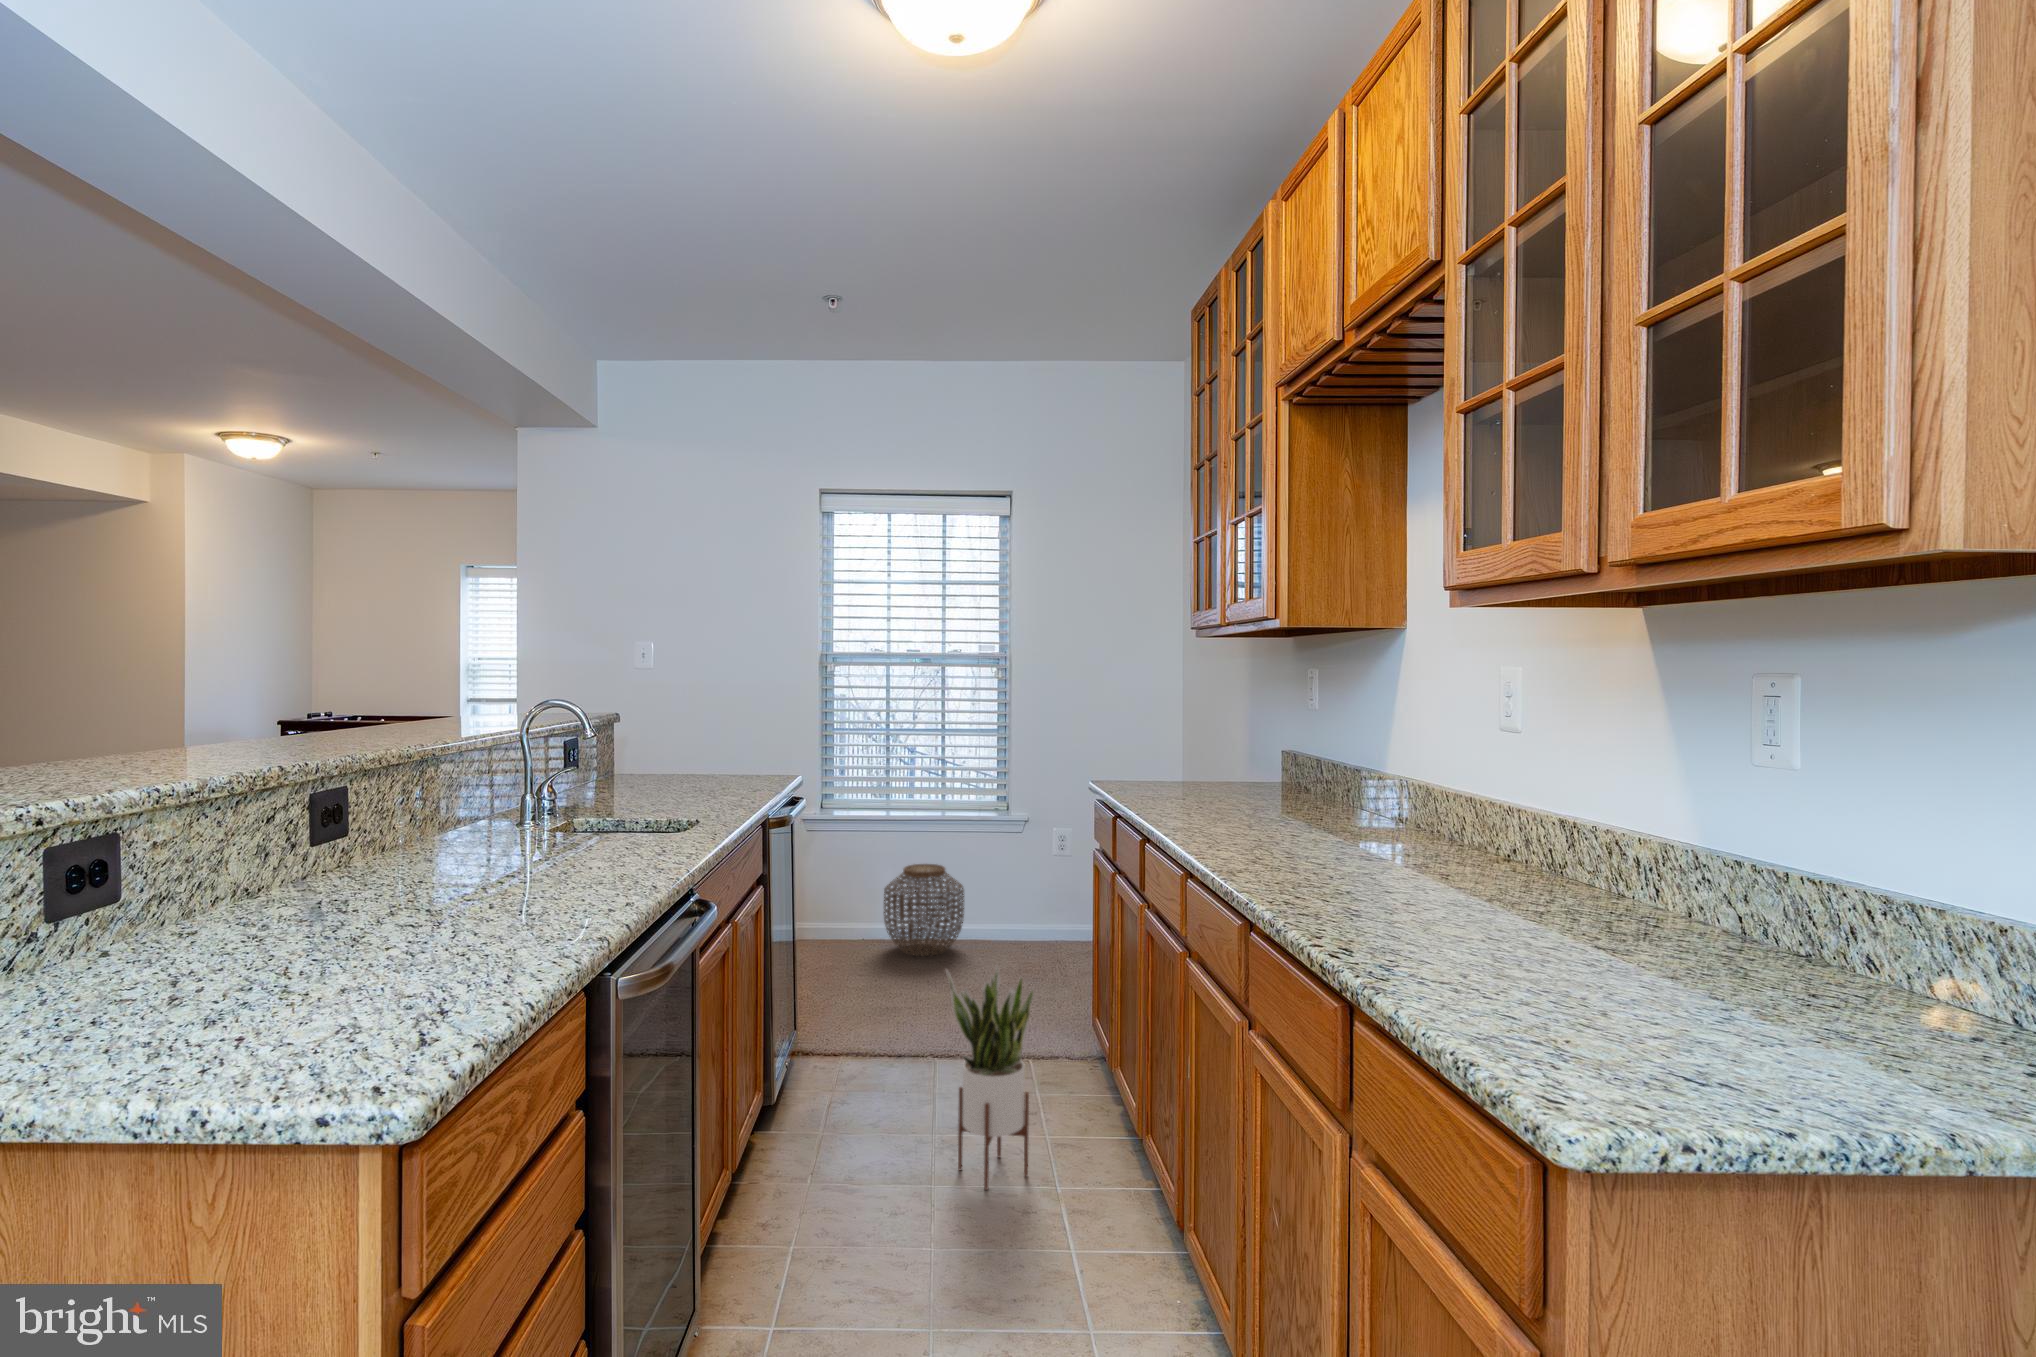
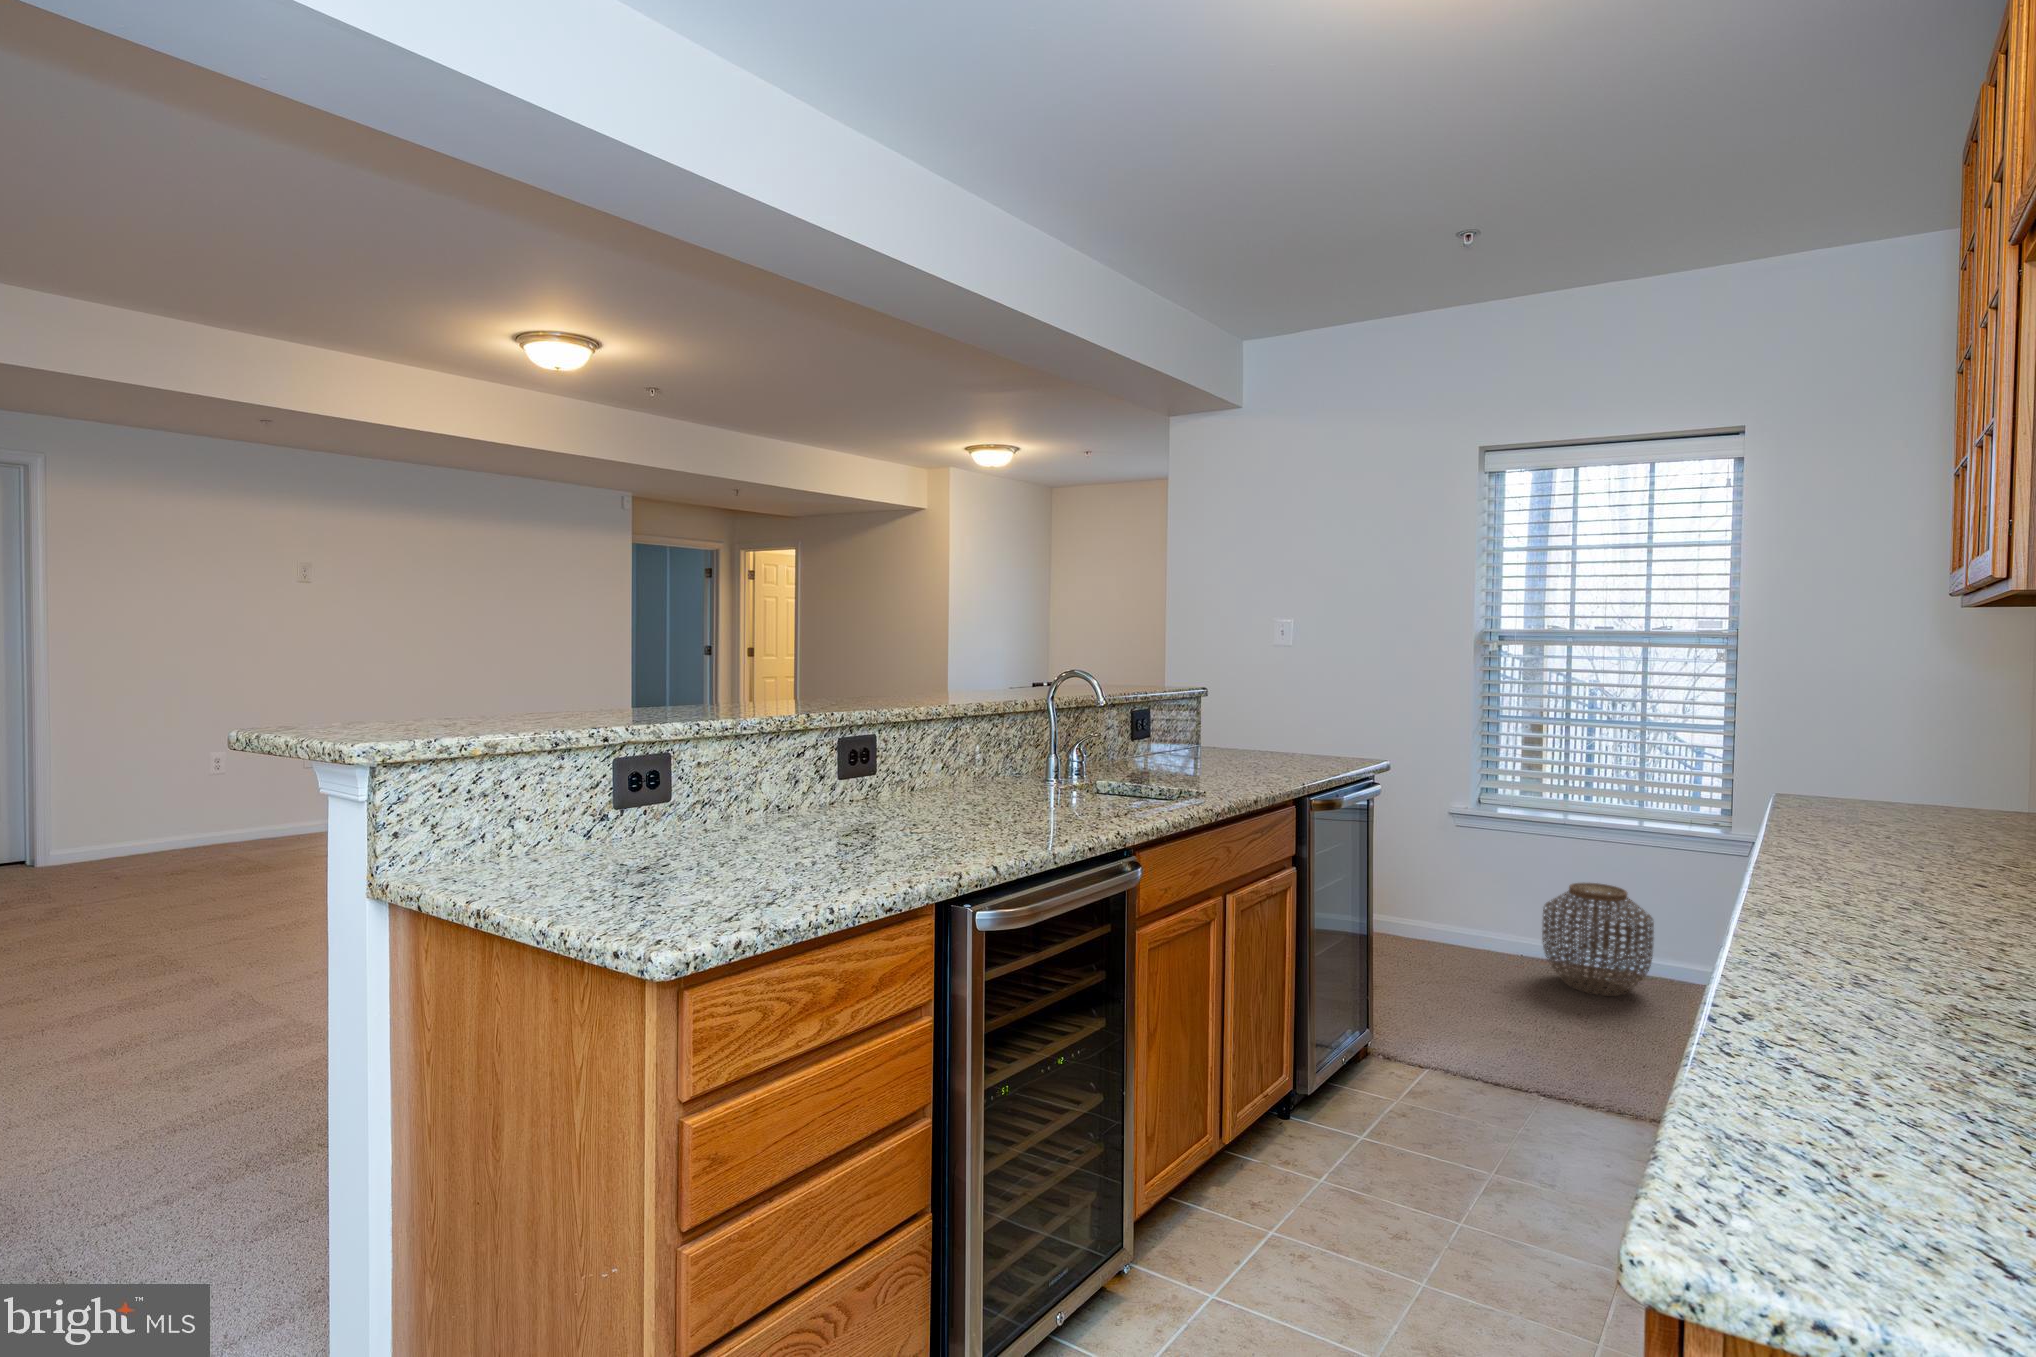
potted plant: present [946,965,1034,1190] -> none [1436,1003,1562,1291]

